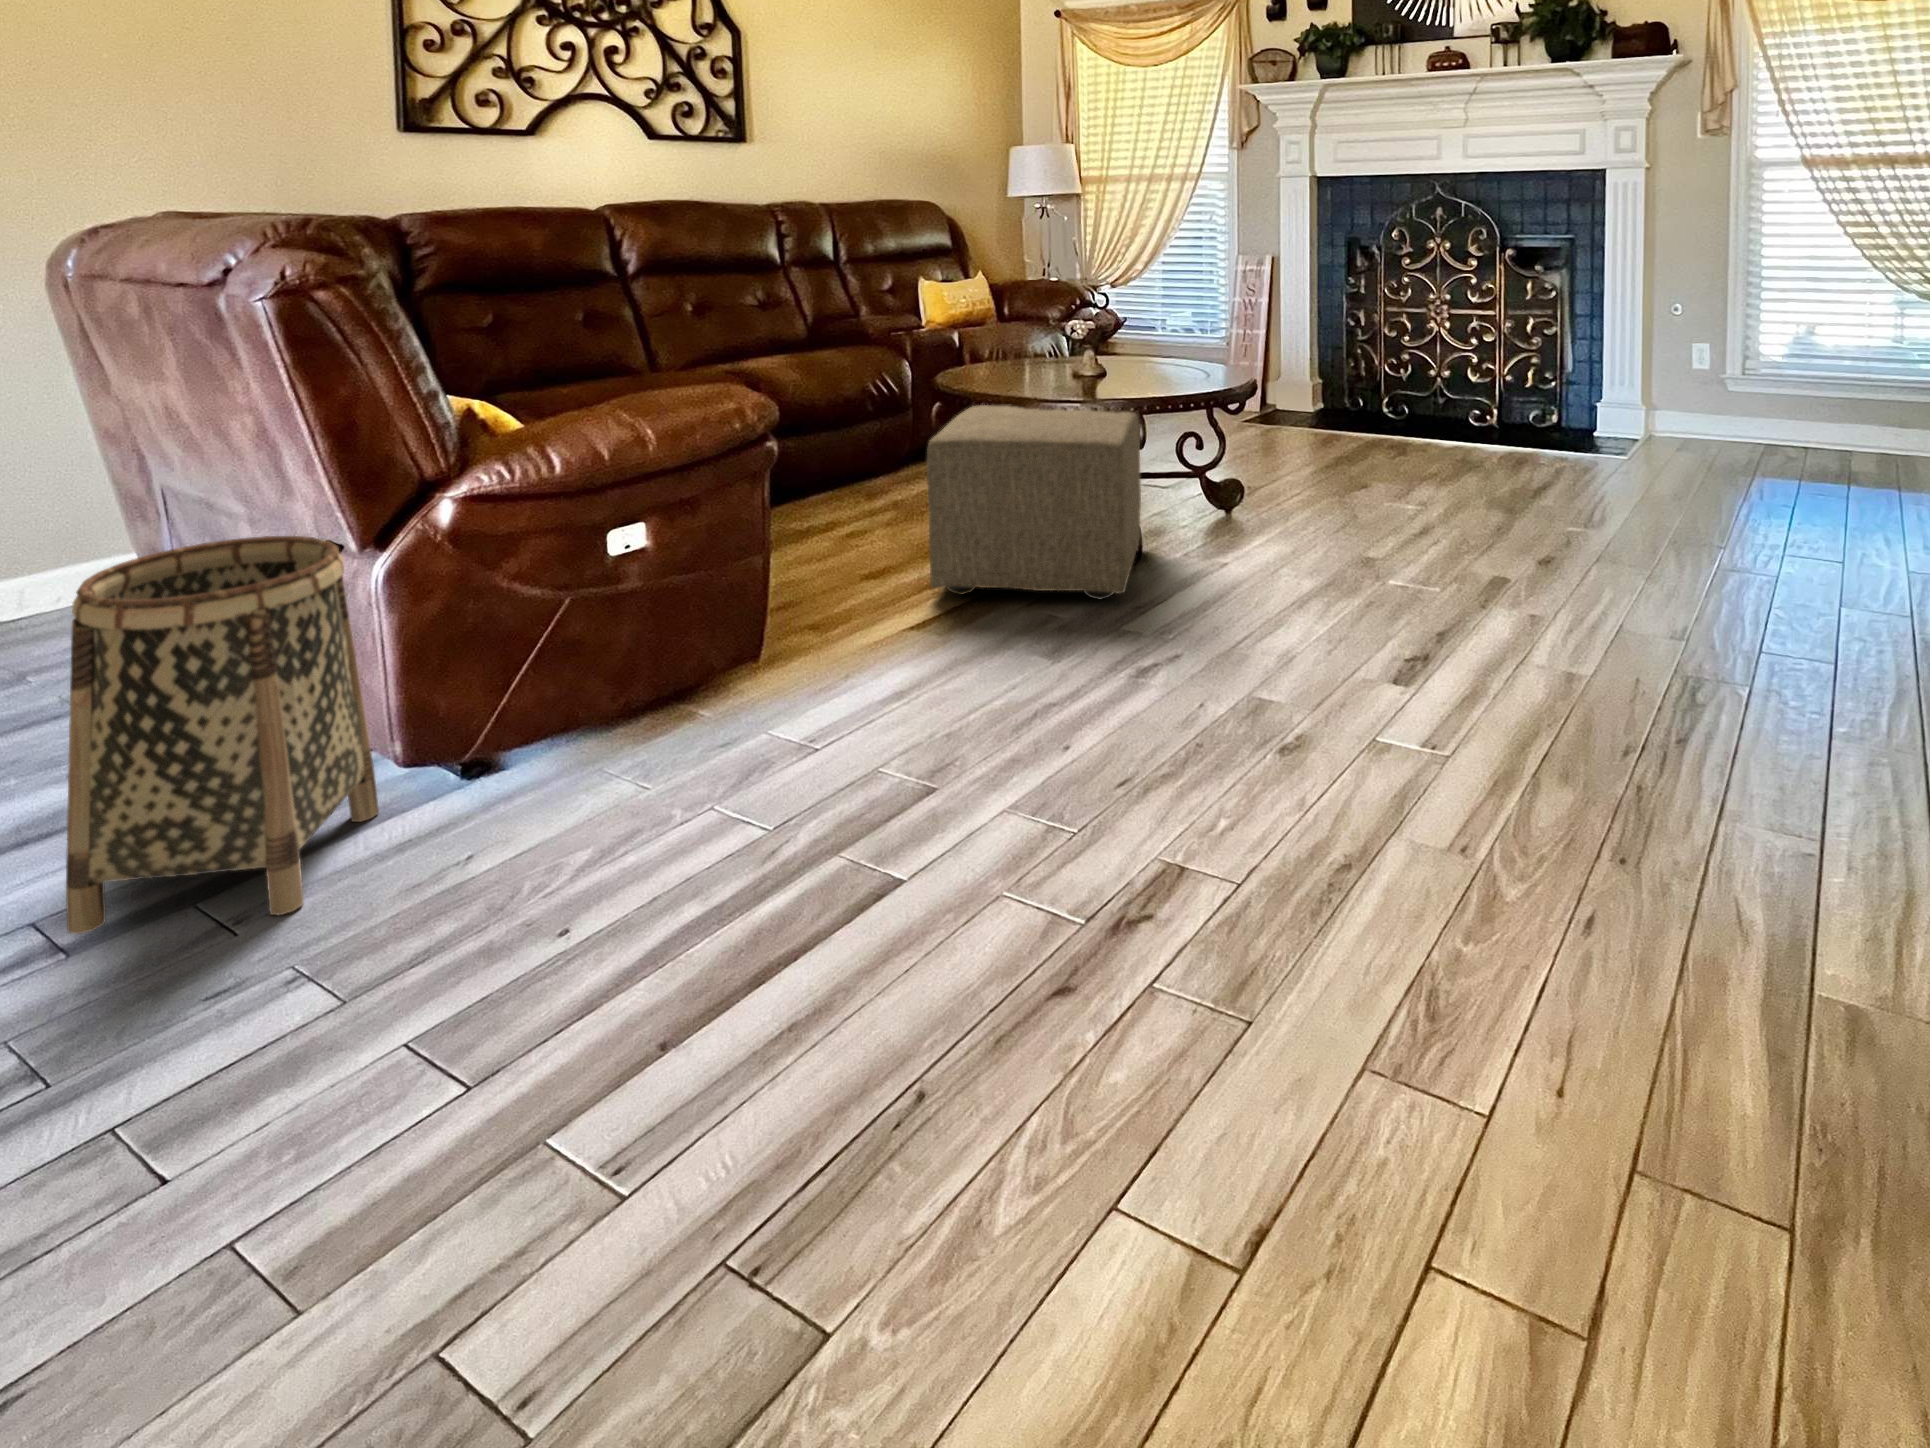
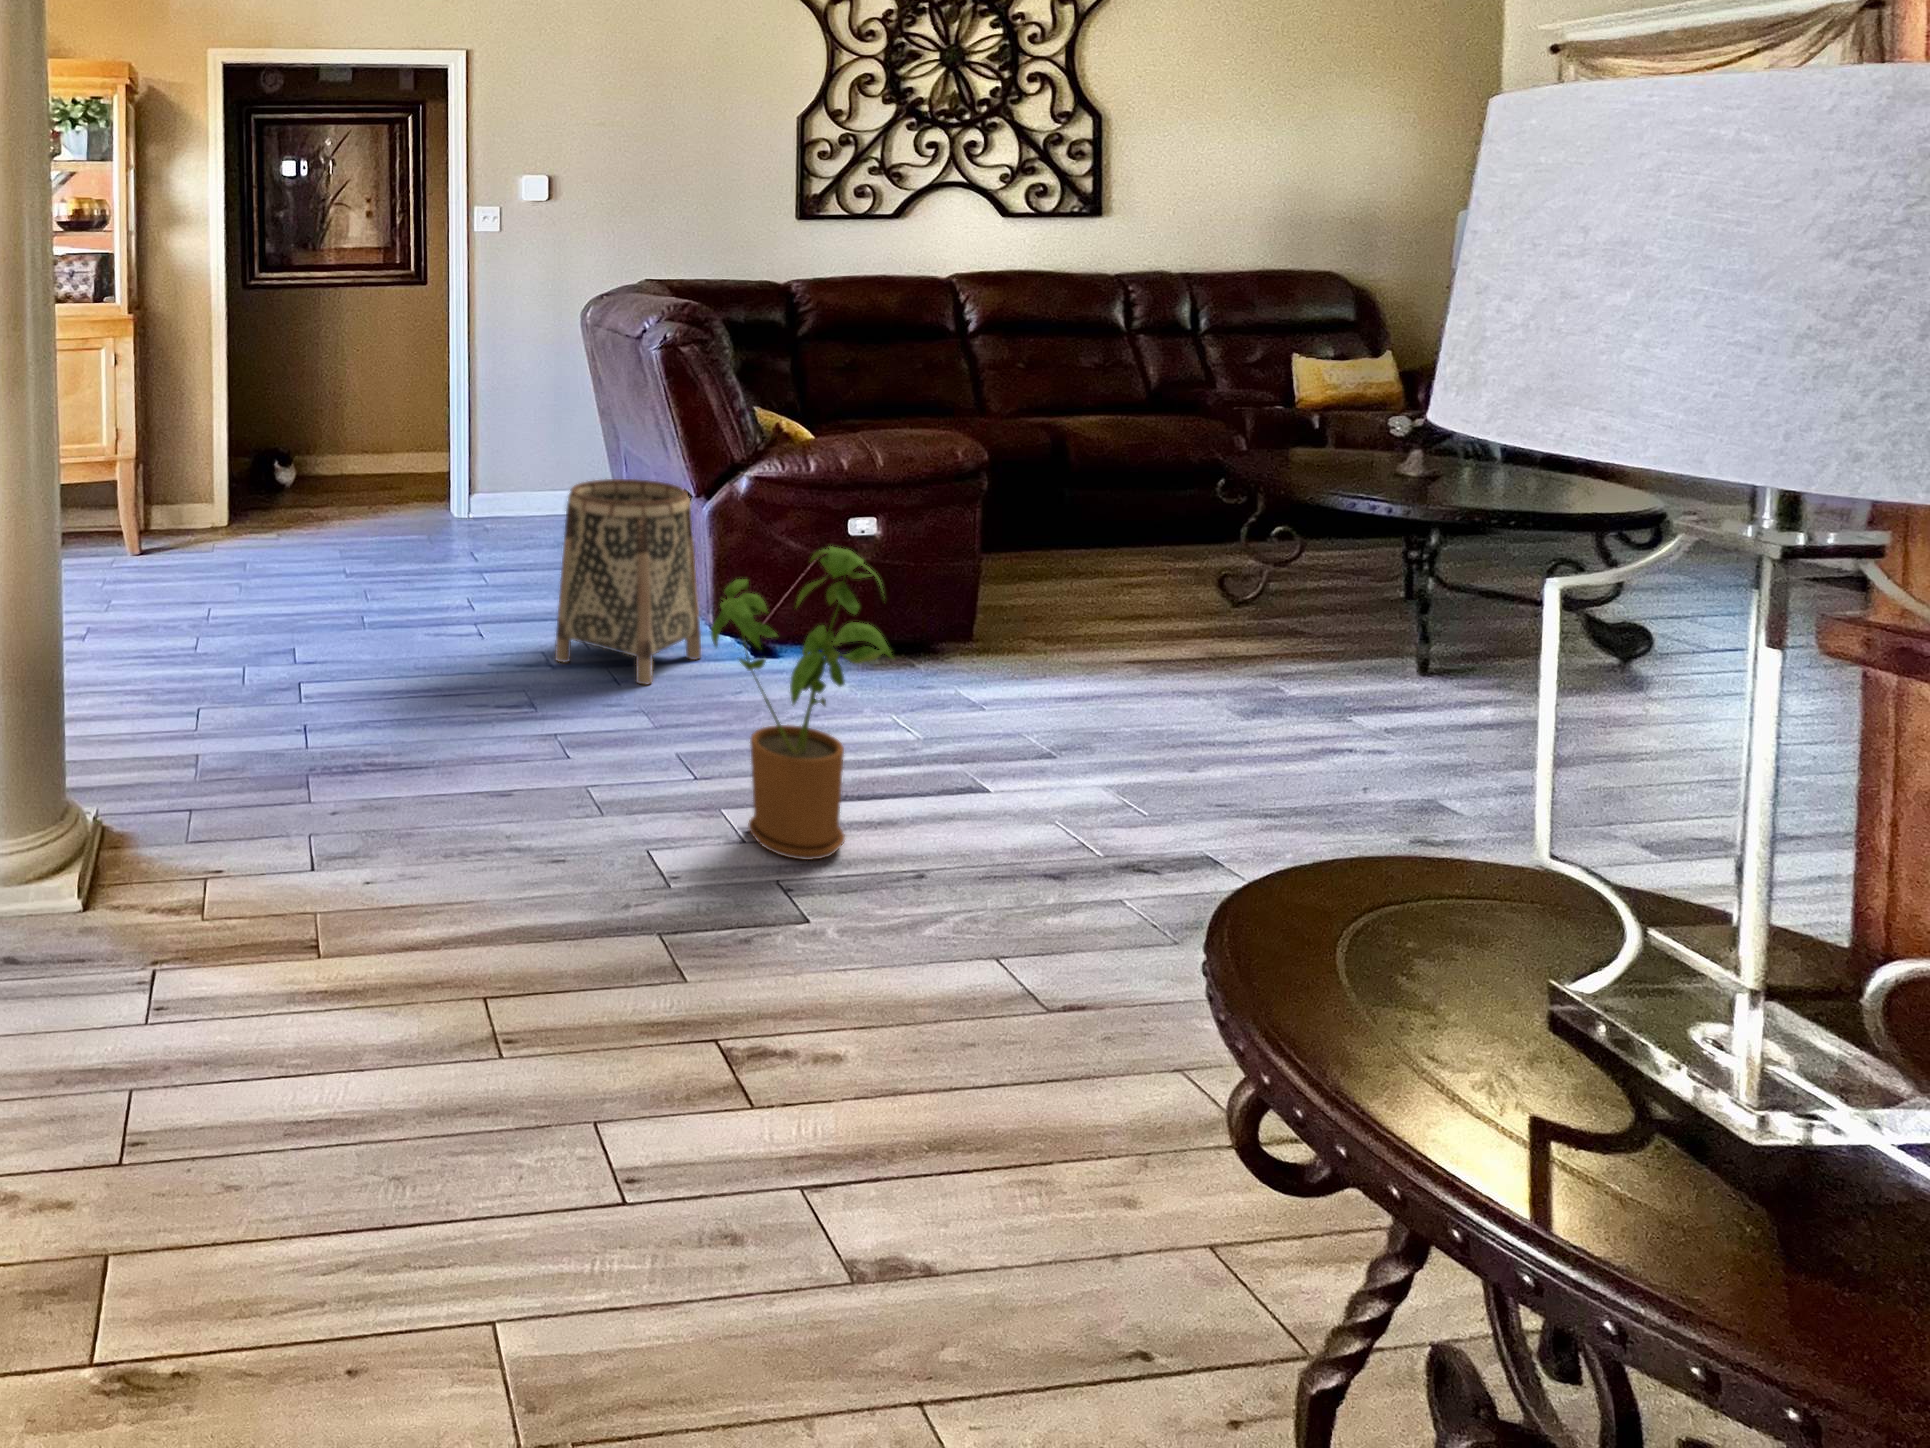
ottoman: present [927,405,1141,600] -> none [1161,490,1454,698]
house plant: none [523,603,897,1205] -> present [711,547,892,860]

